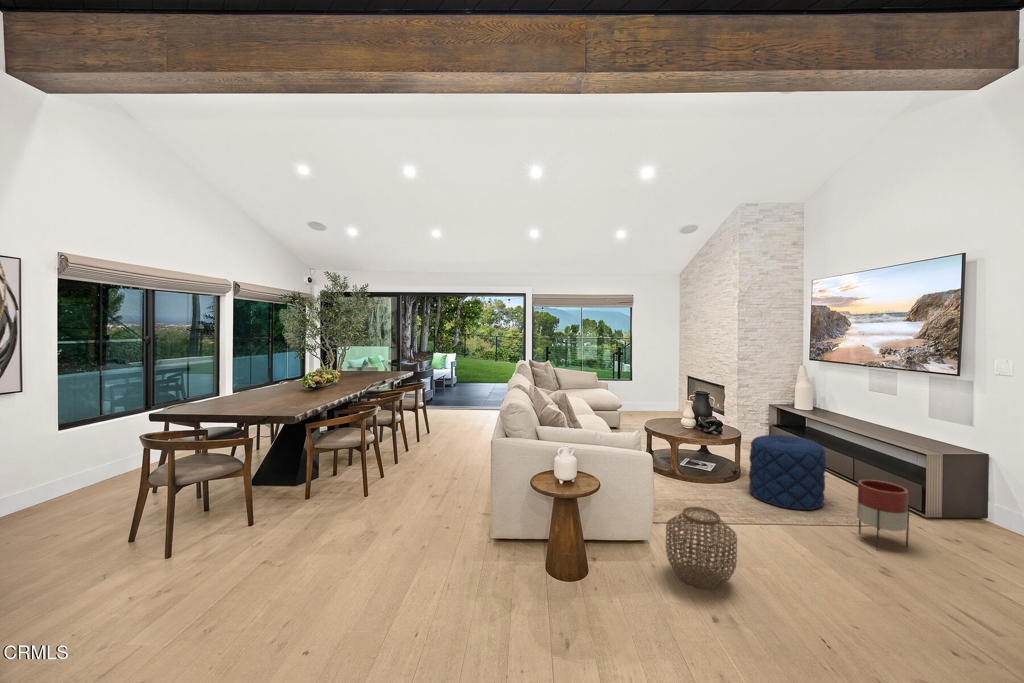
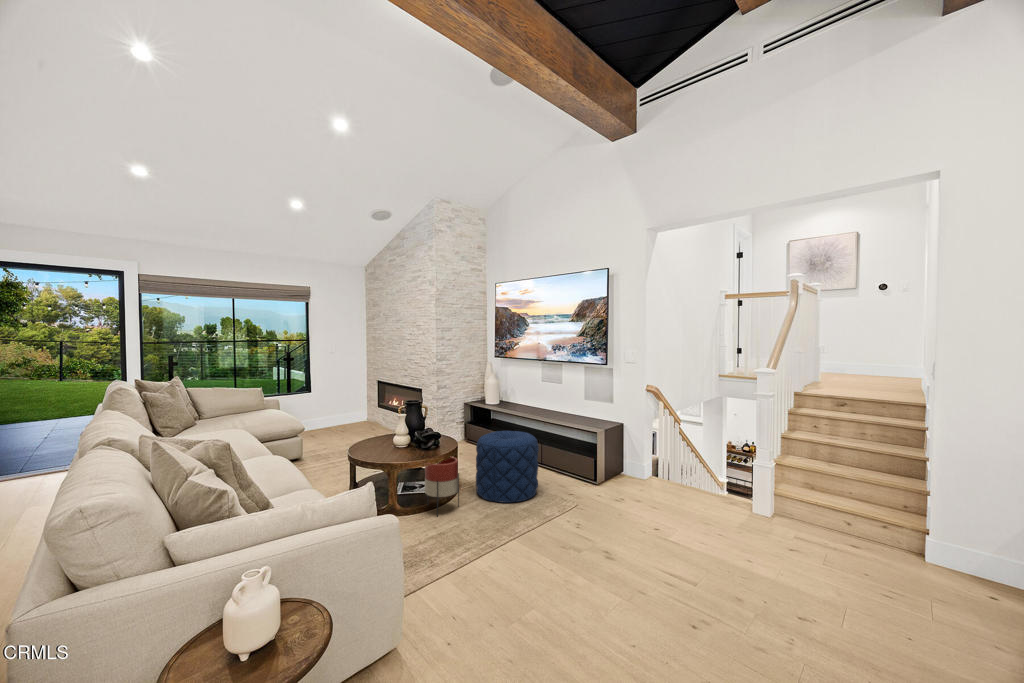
planter: present [857,480,909,550] -> present [425,457,459,516]
woven basket: present [666,507,737,590] -> none [456,531,533,632]

